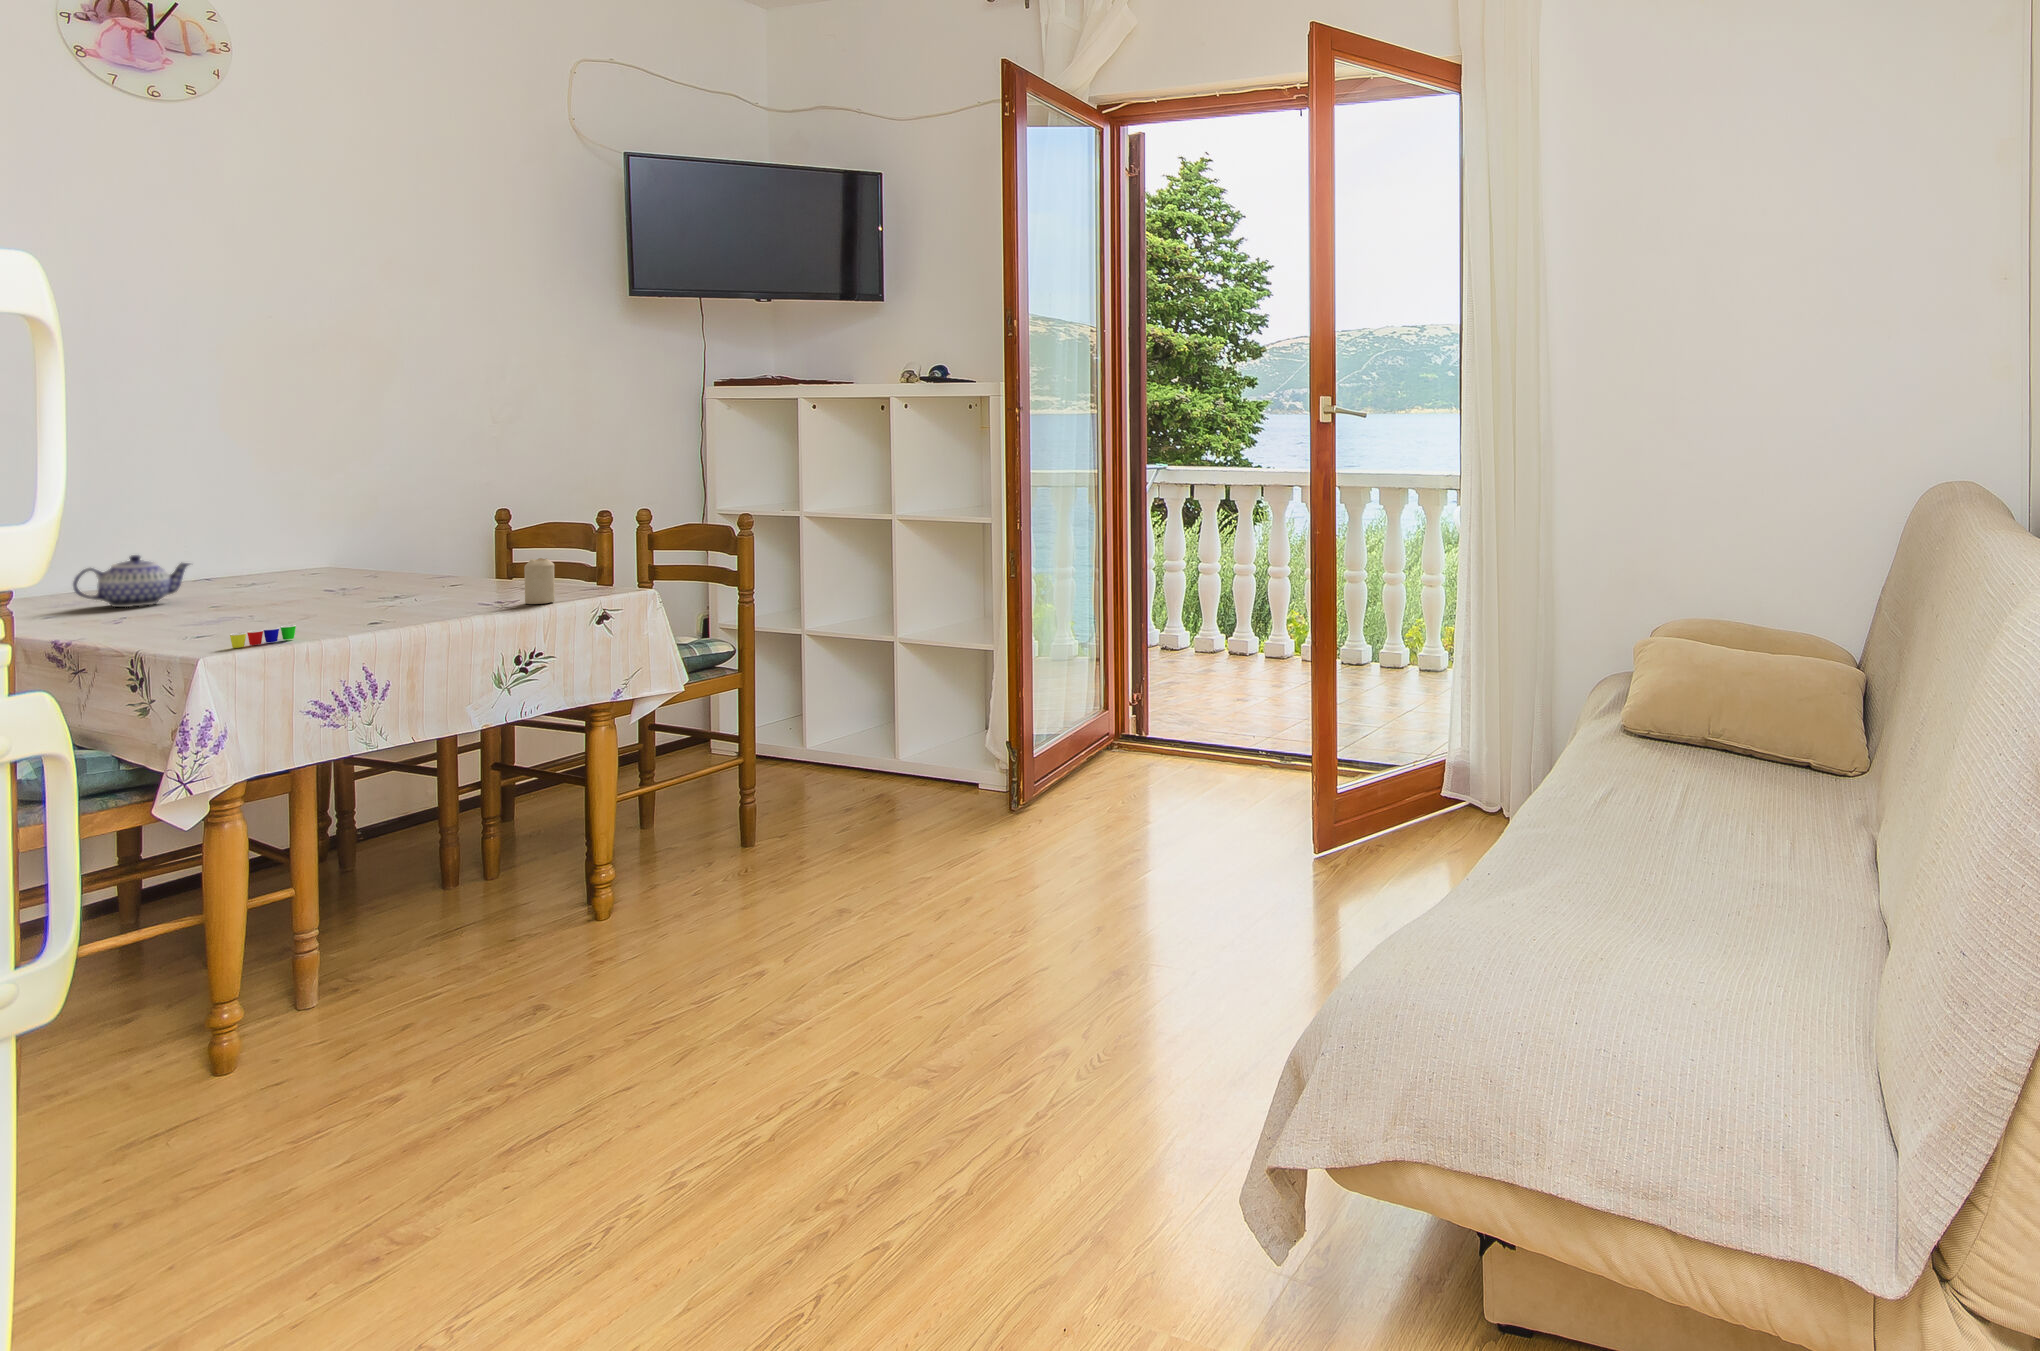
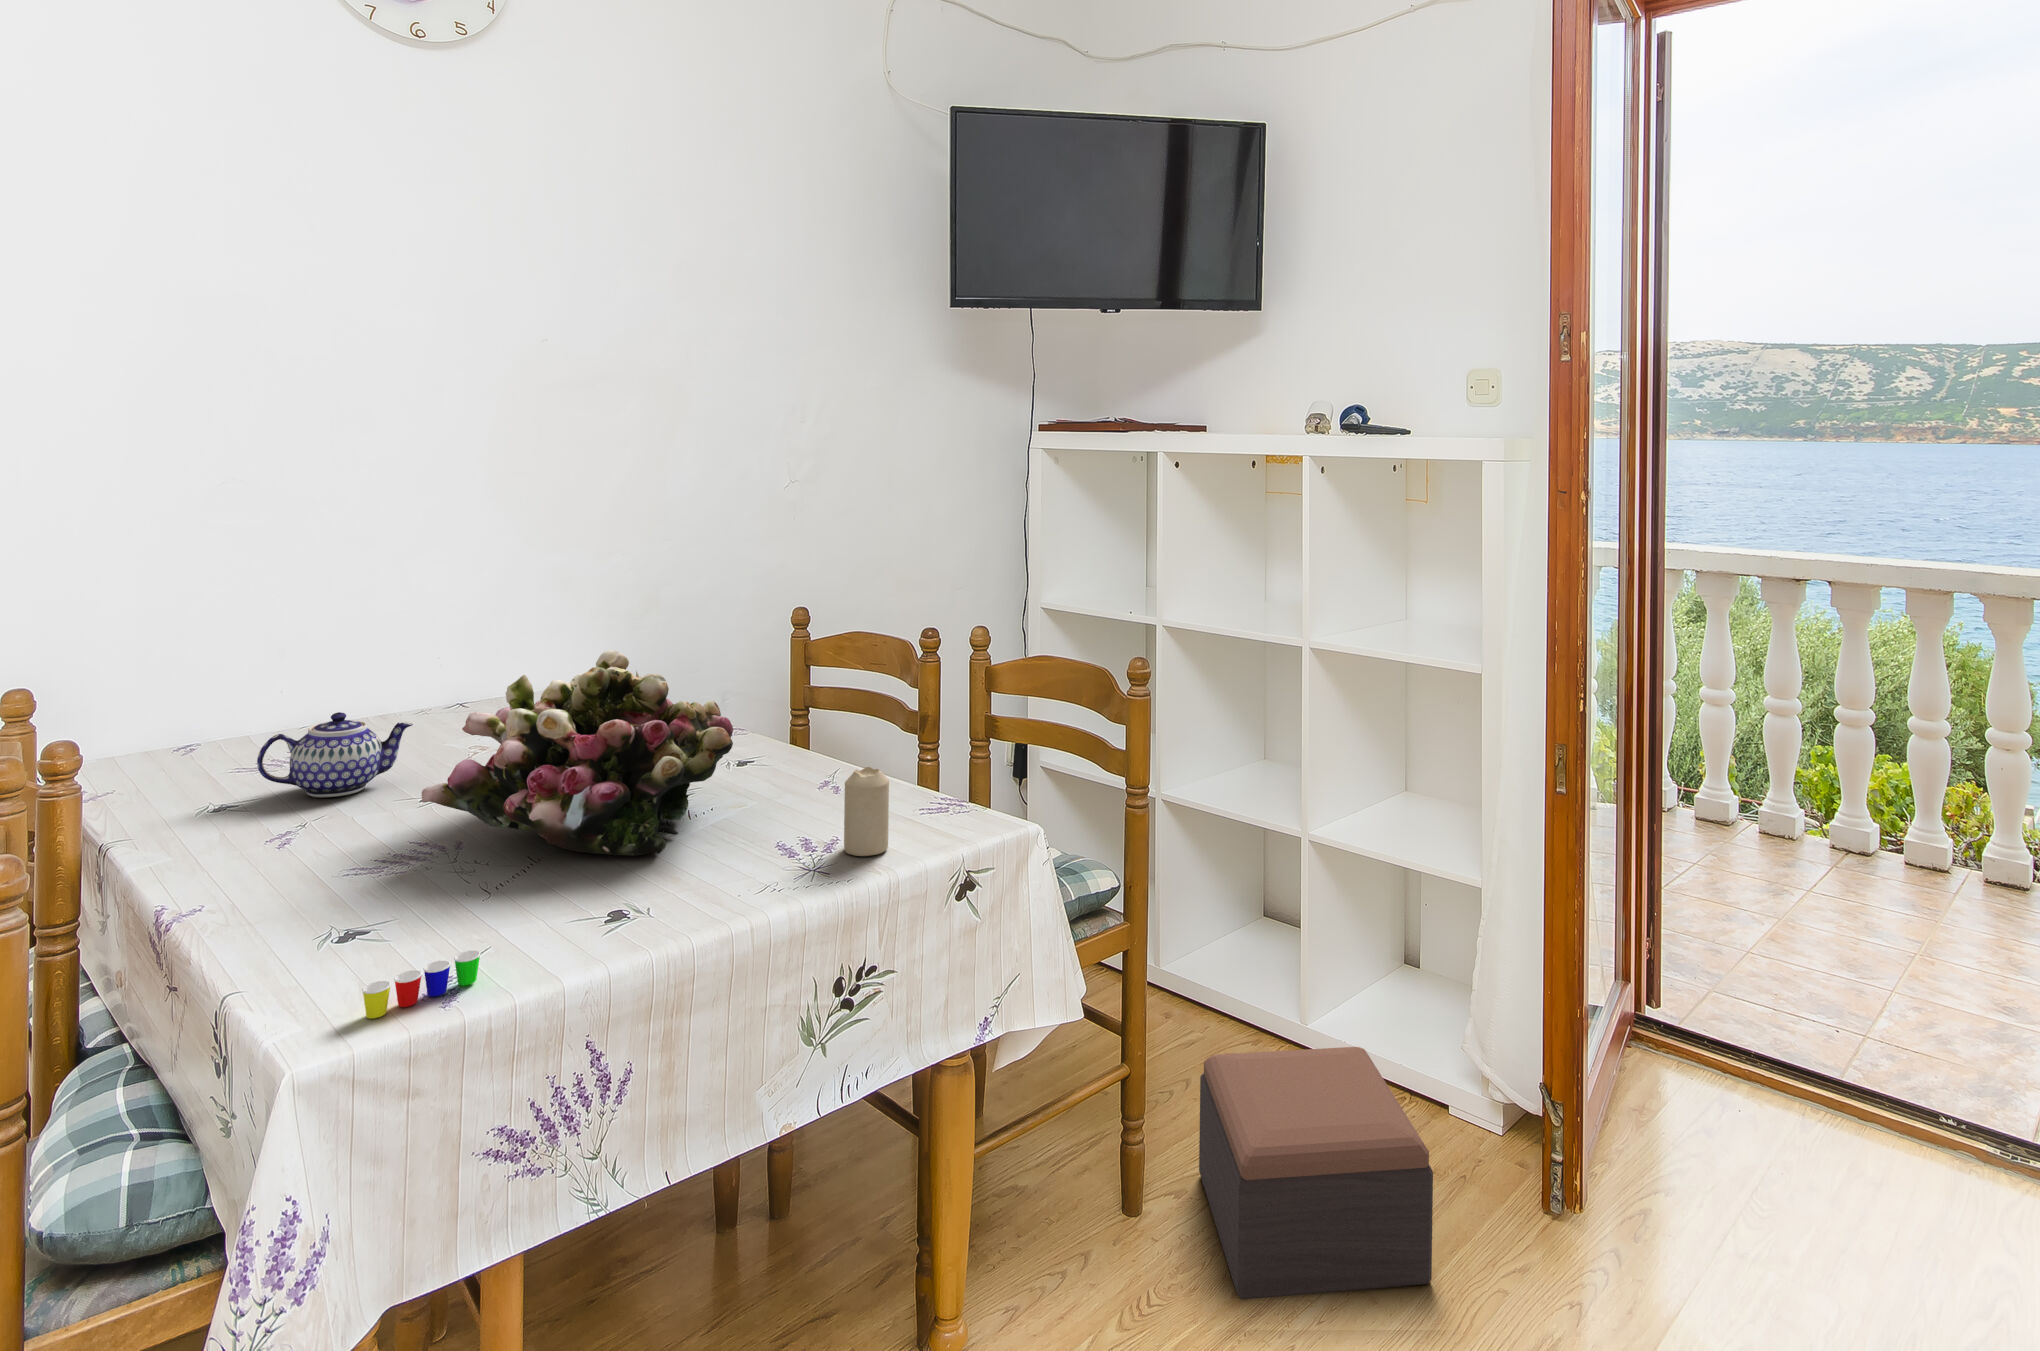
flower arrangement: none [222,505,447,610] -> present [422,650,733,856]
footstool: none [798,739,923,859] -> present [1199,1047,1433,1299]

